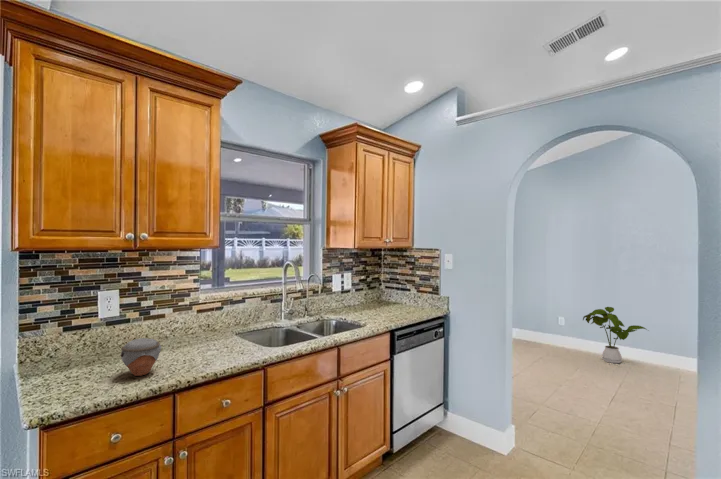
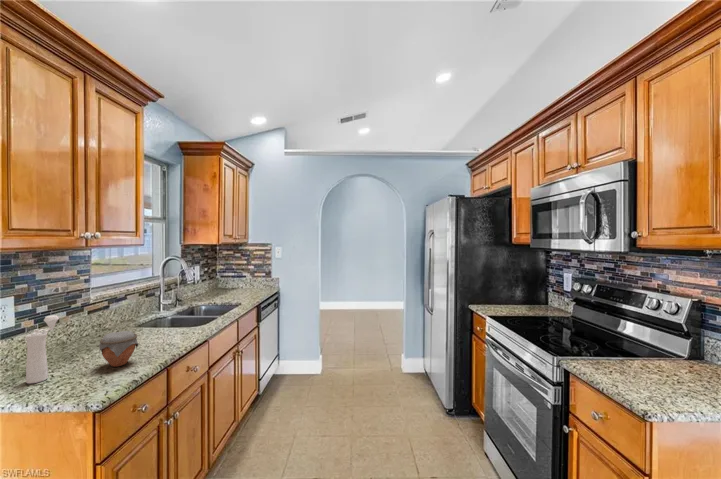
house plant: present [583,307,646,363] -> none [332,277,365,312]
pepper mill: none [75,311,119,373] -> present [25,315,59,384]

